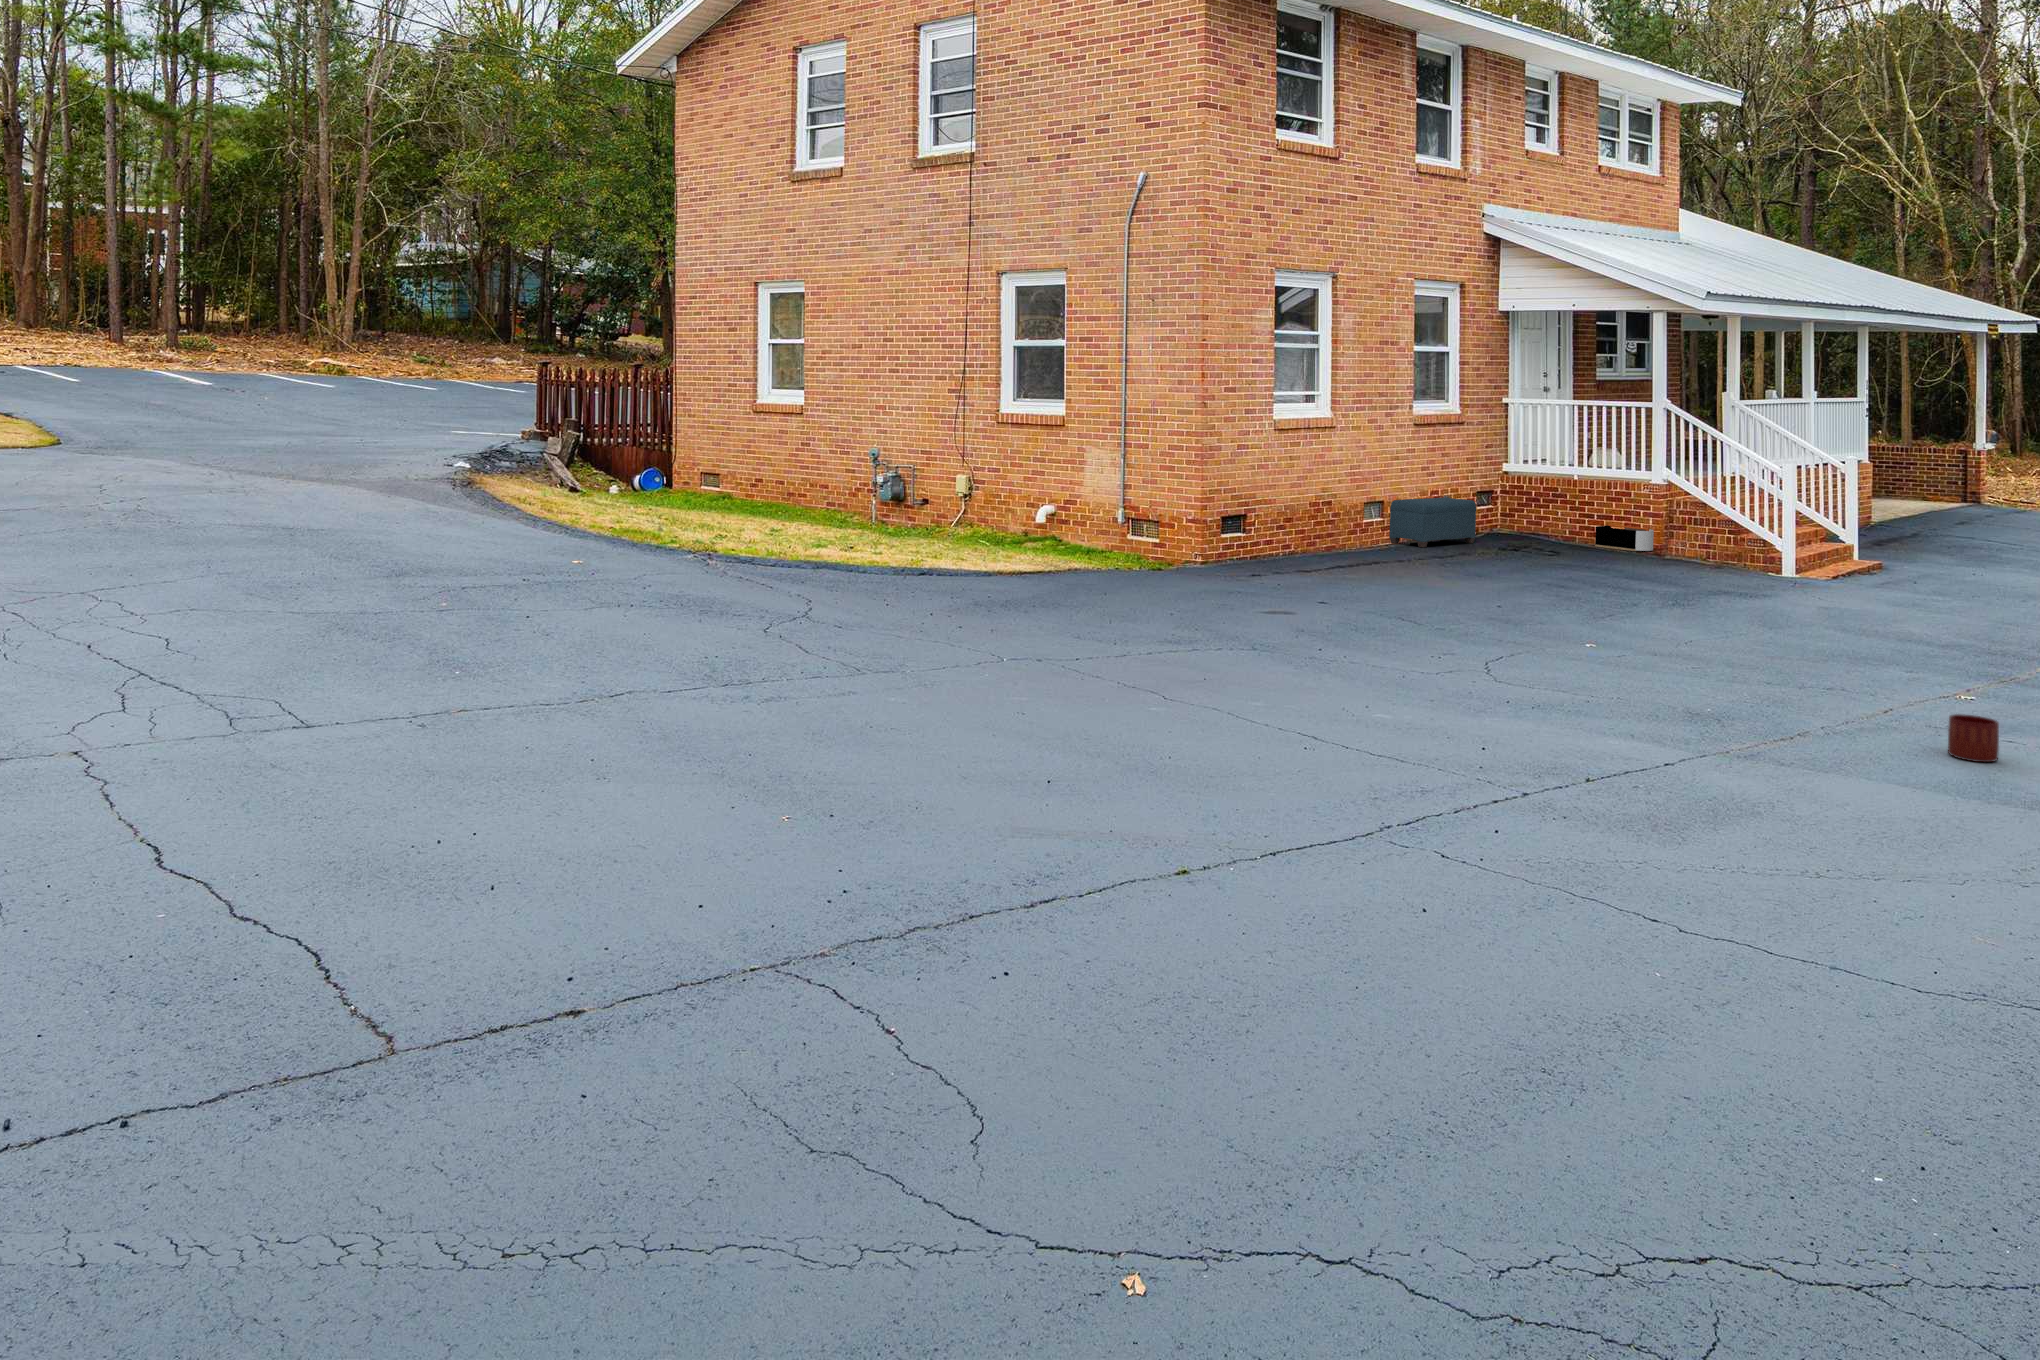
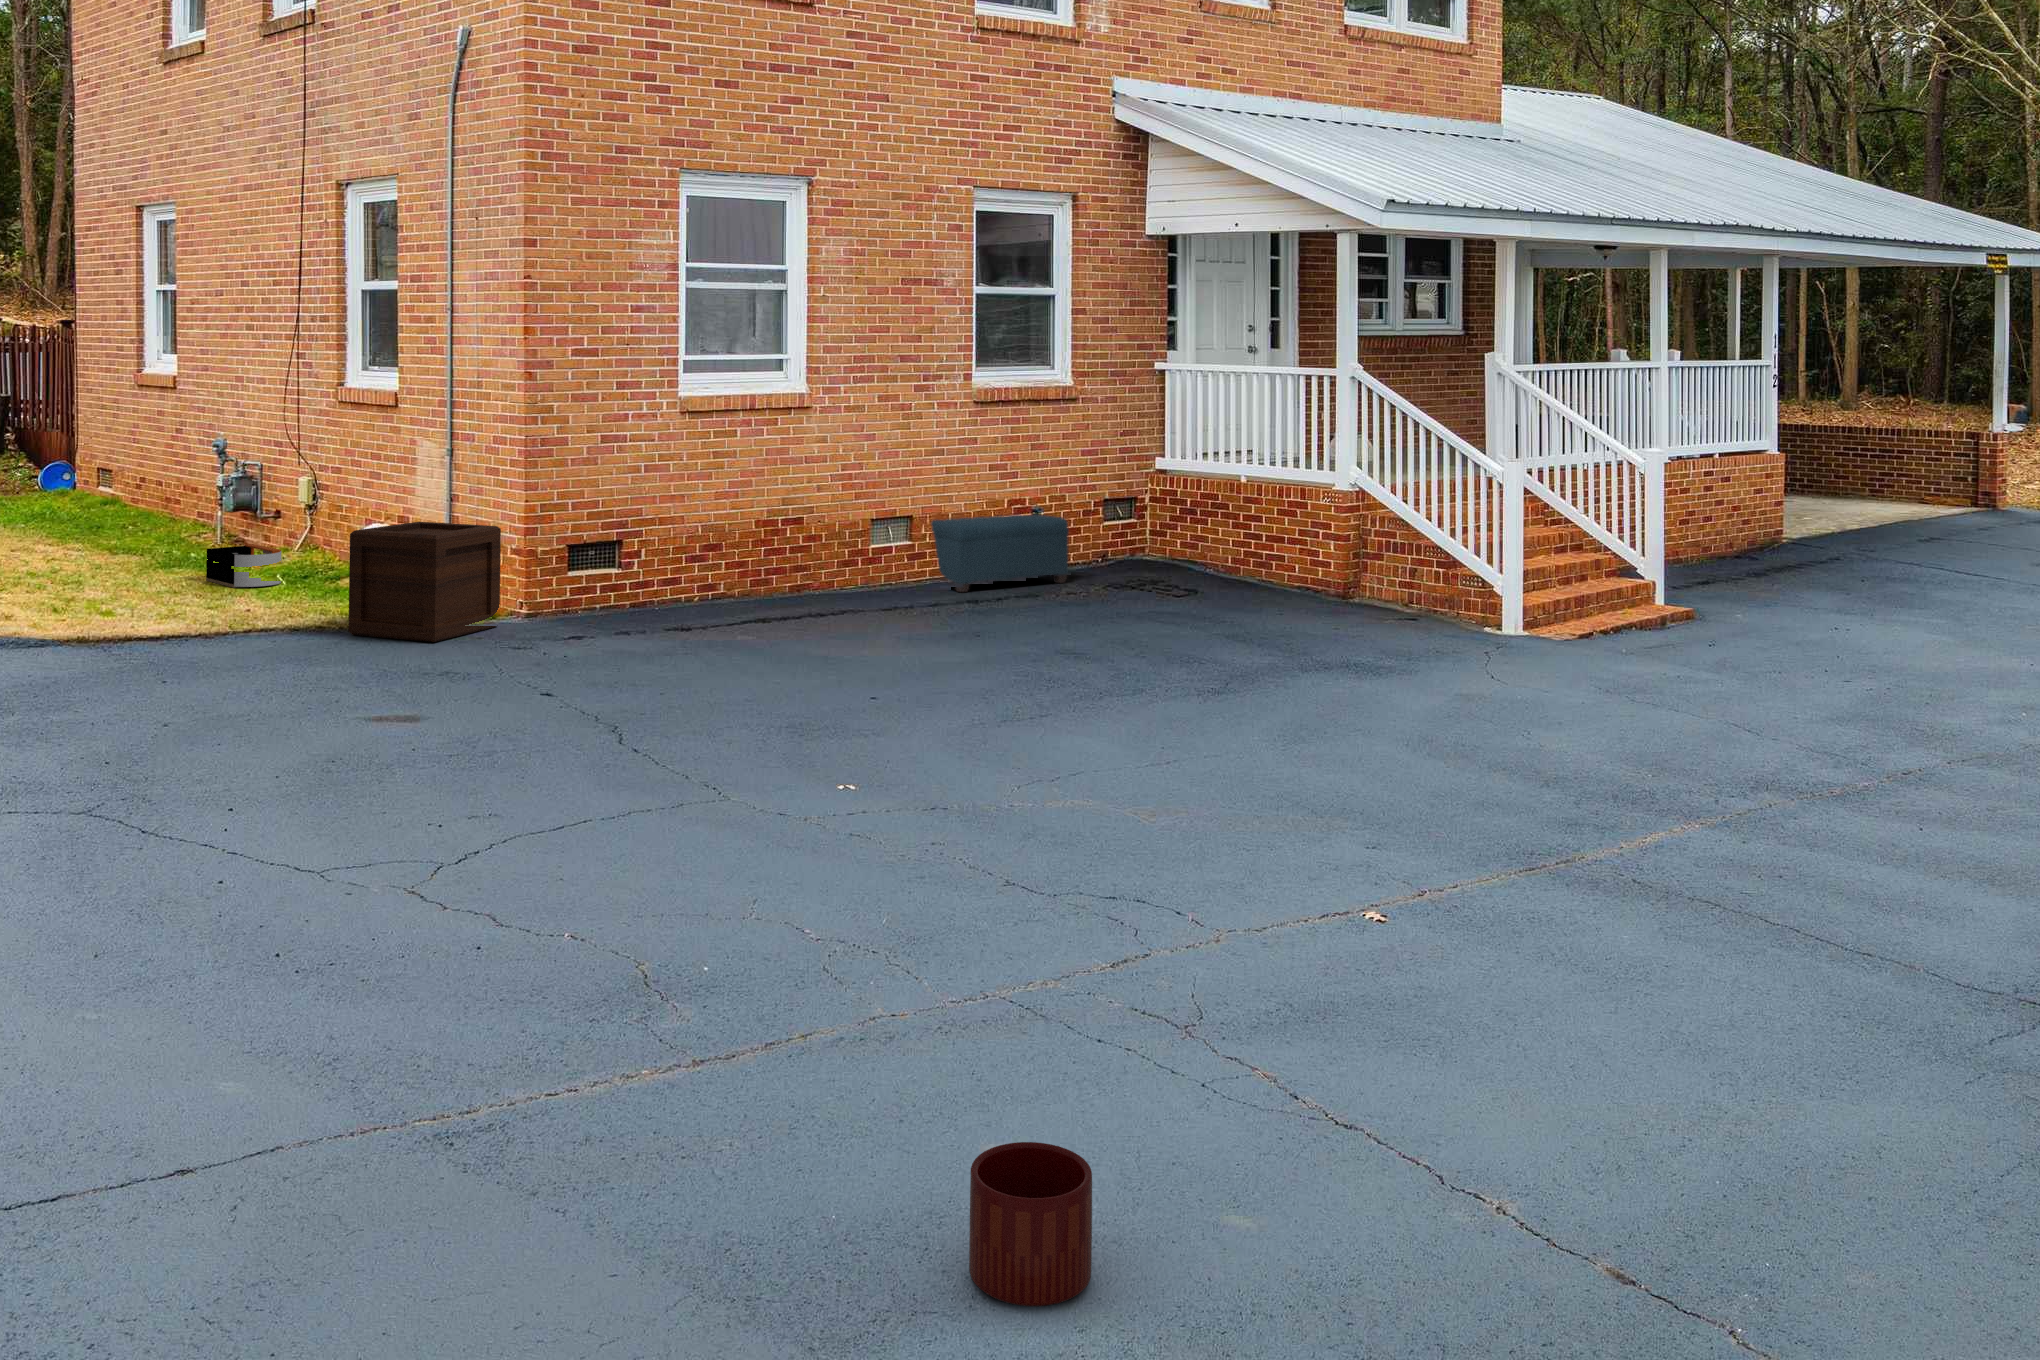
wooden crate: none [1119,494,1197,568] -> present [349,522,501,642]
storage bin: present [1595,524,1654,551] -> present [206,544,281,588]

